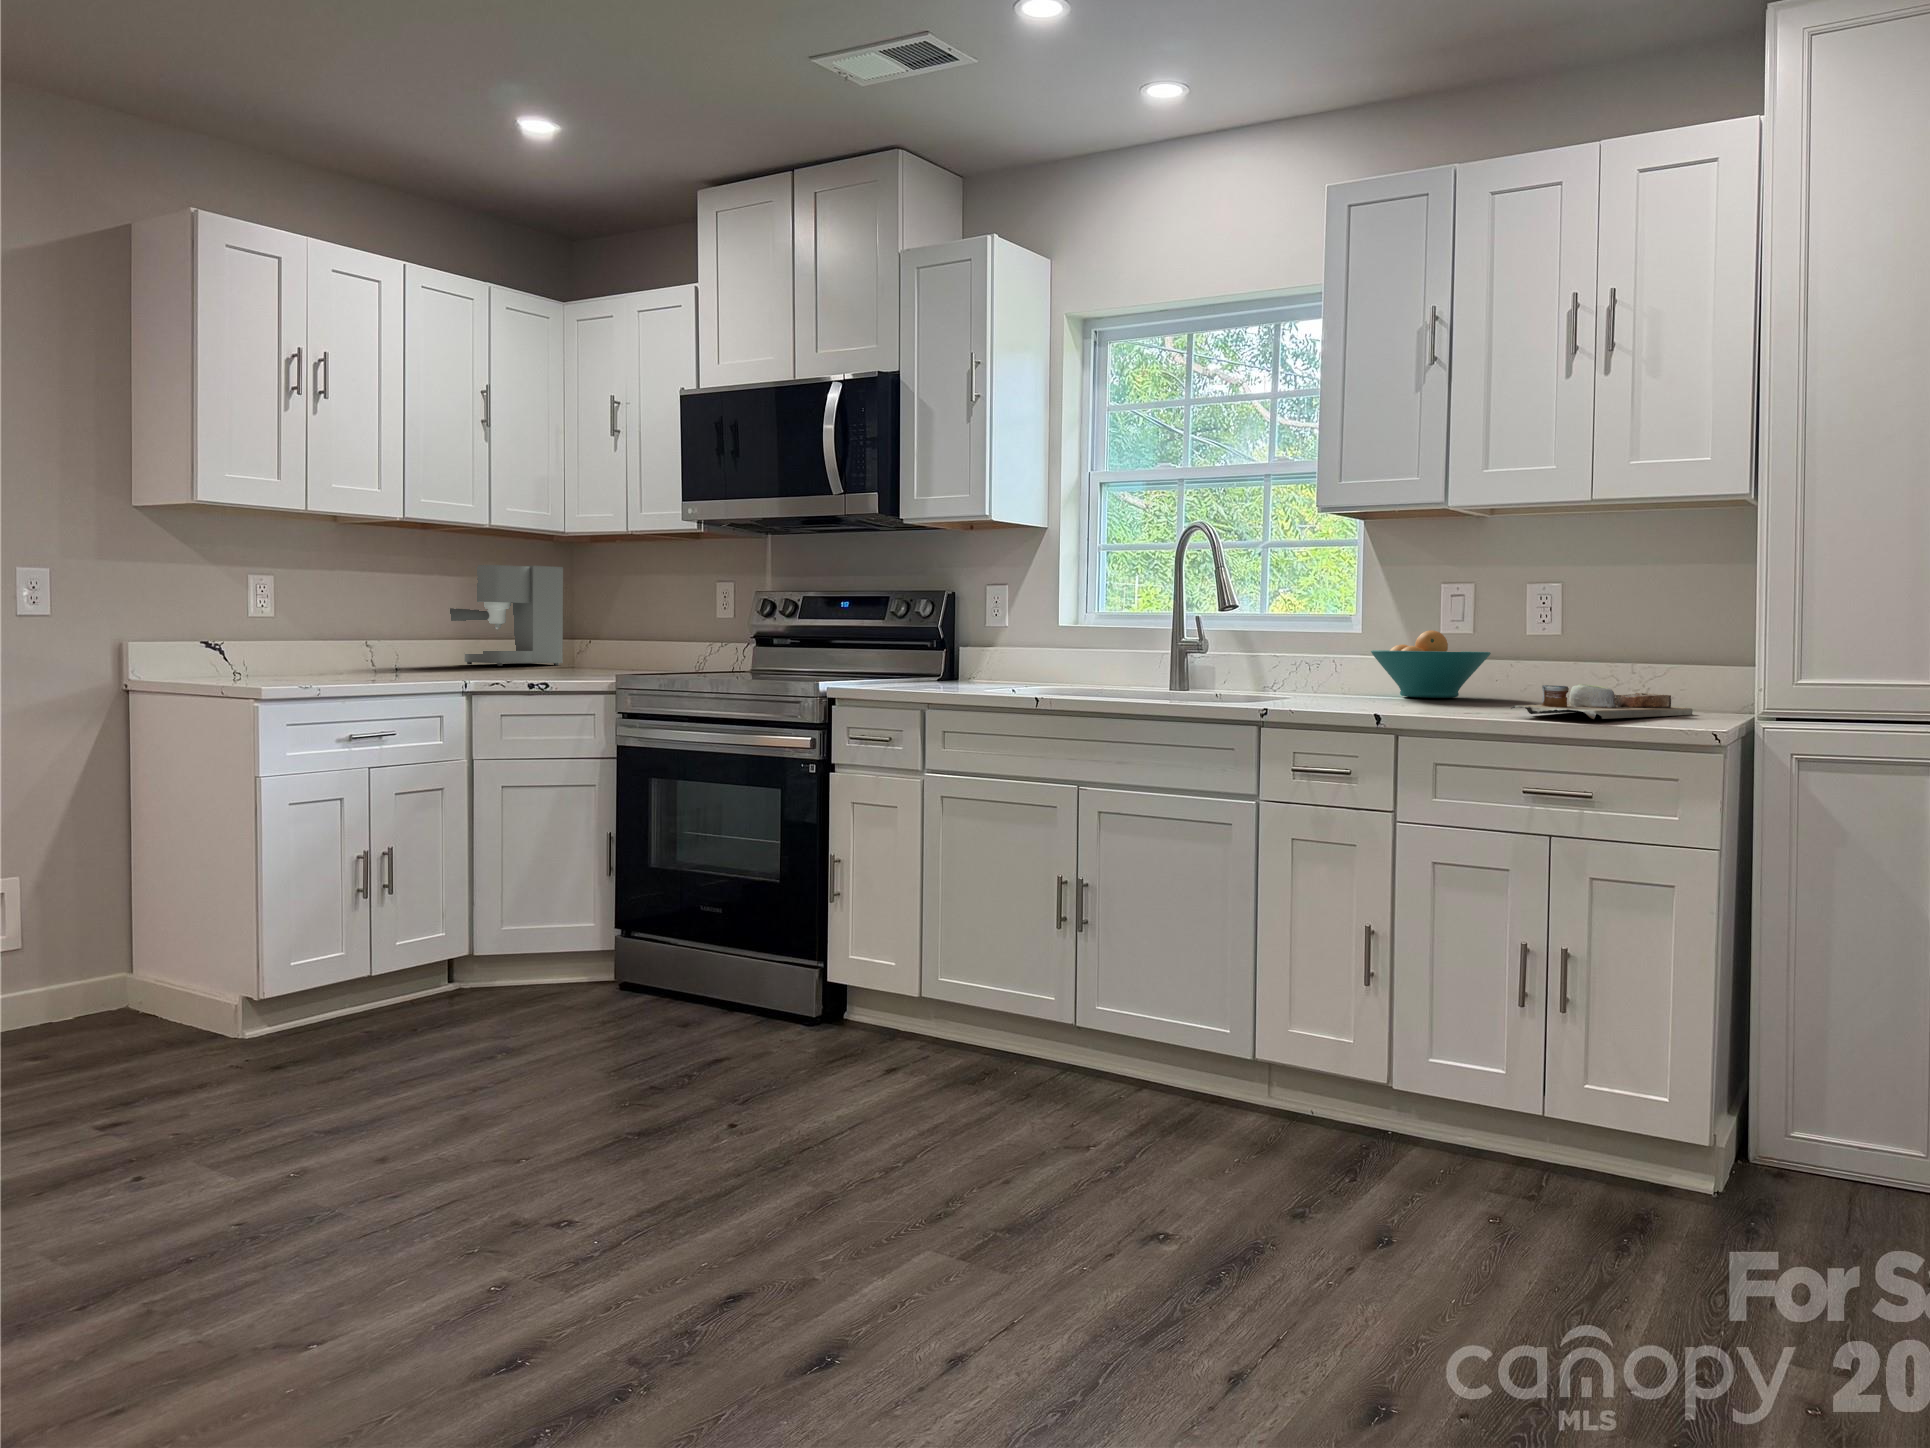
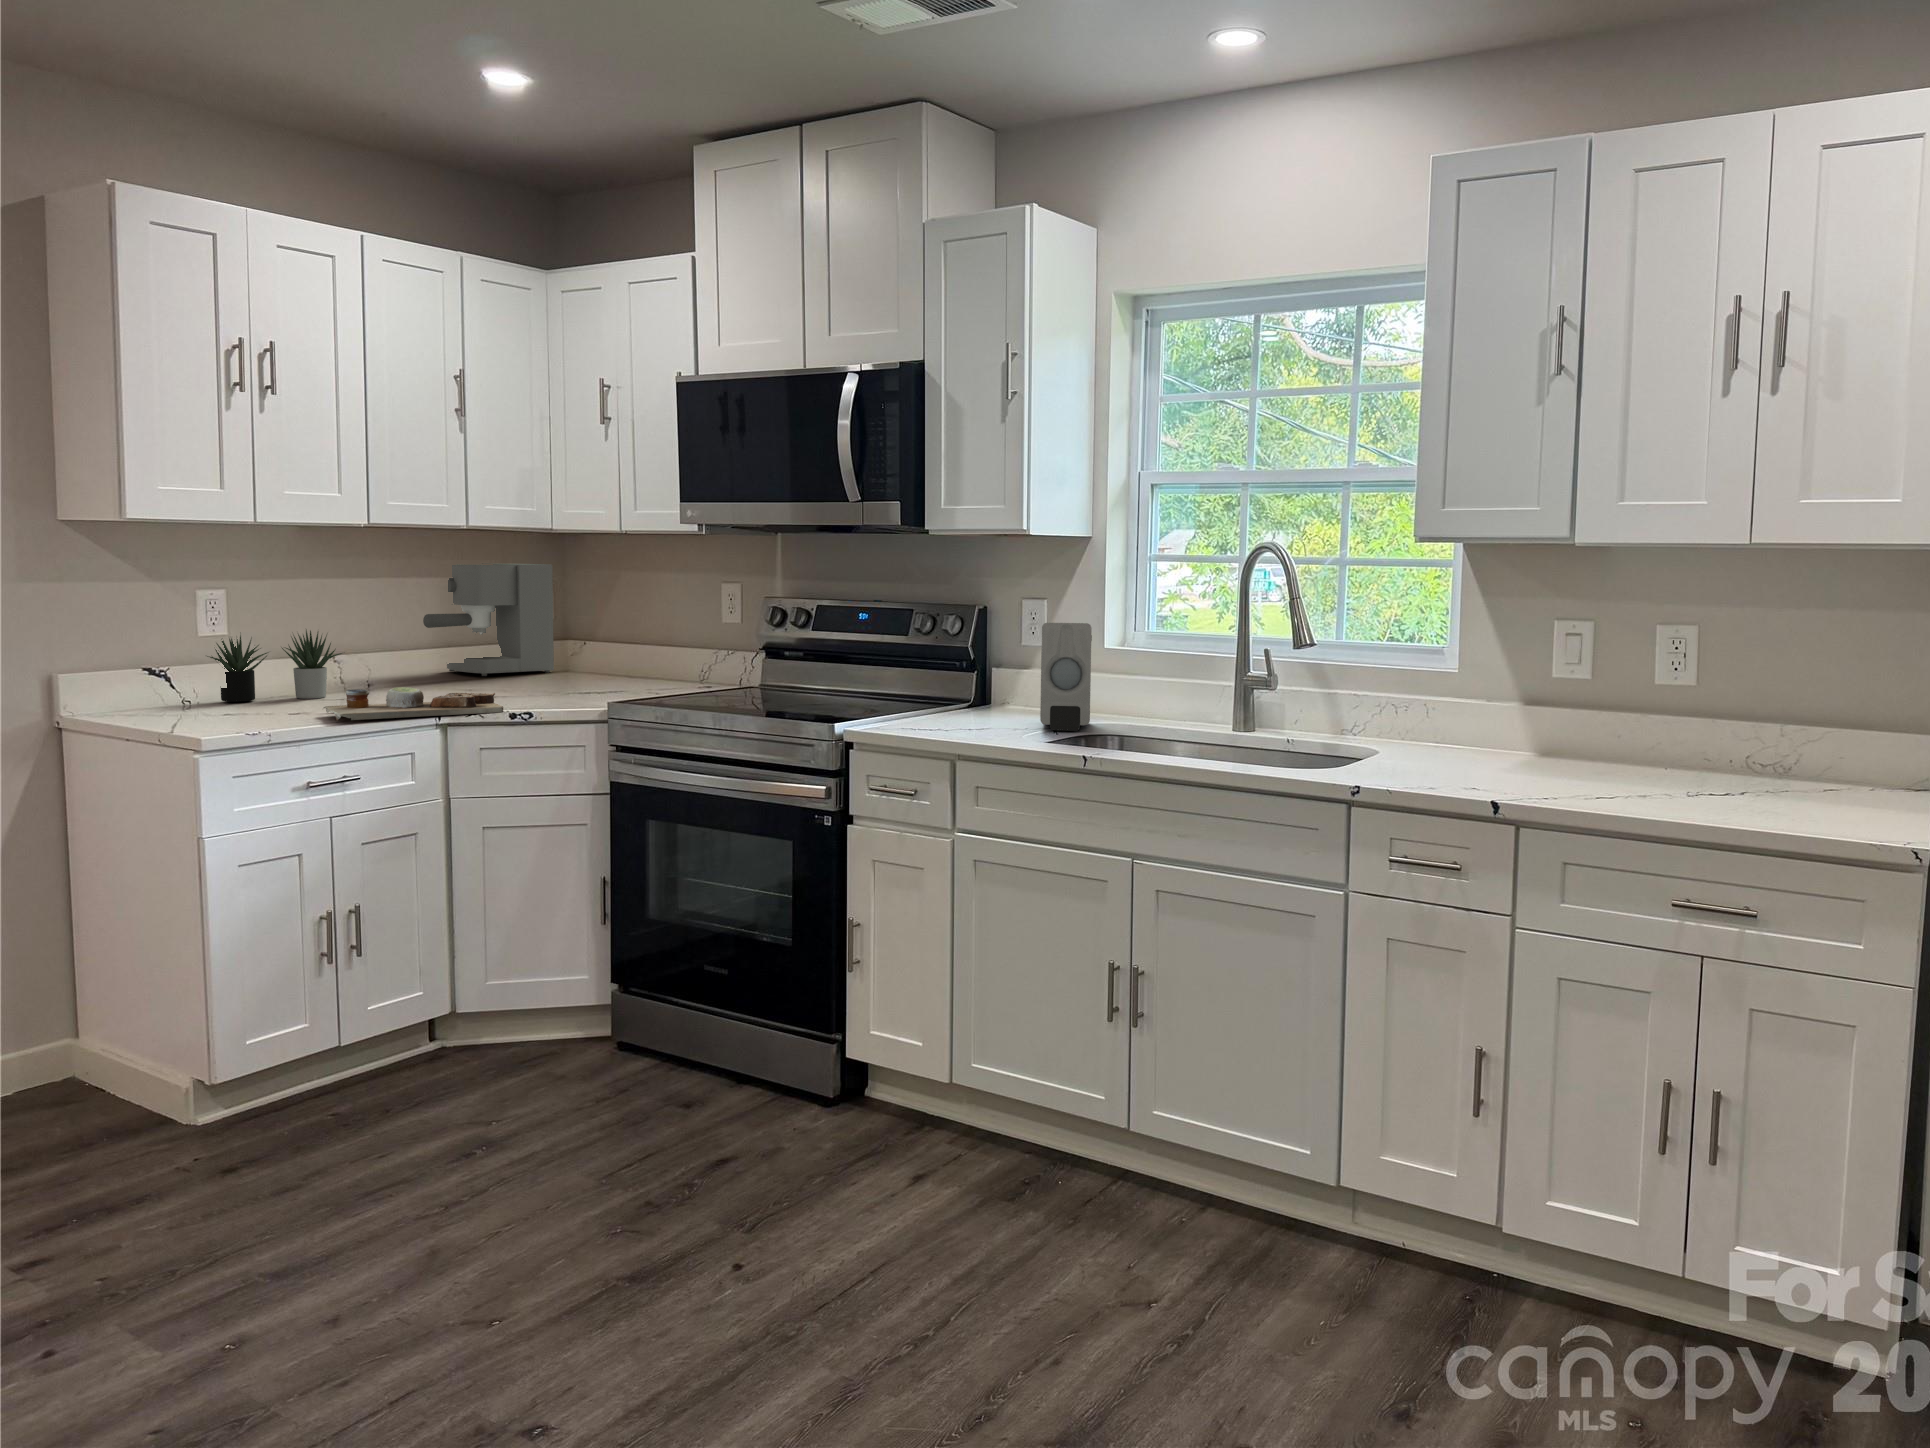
soap dispenser: none [1000,593,1046,688] -> present [1040,623,1092,731]
succulent plant: none [248,611,379,675] -> present [207,630,342,702]
fruit bowl: present [1371,630,1491,698] -> none [1469,678,1611,757]
cutting board: present [1511,684,1692,719] -> present [324,687,503,720]

